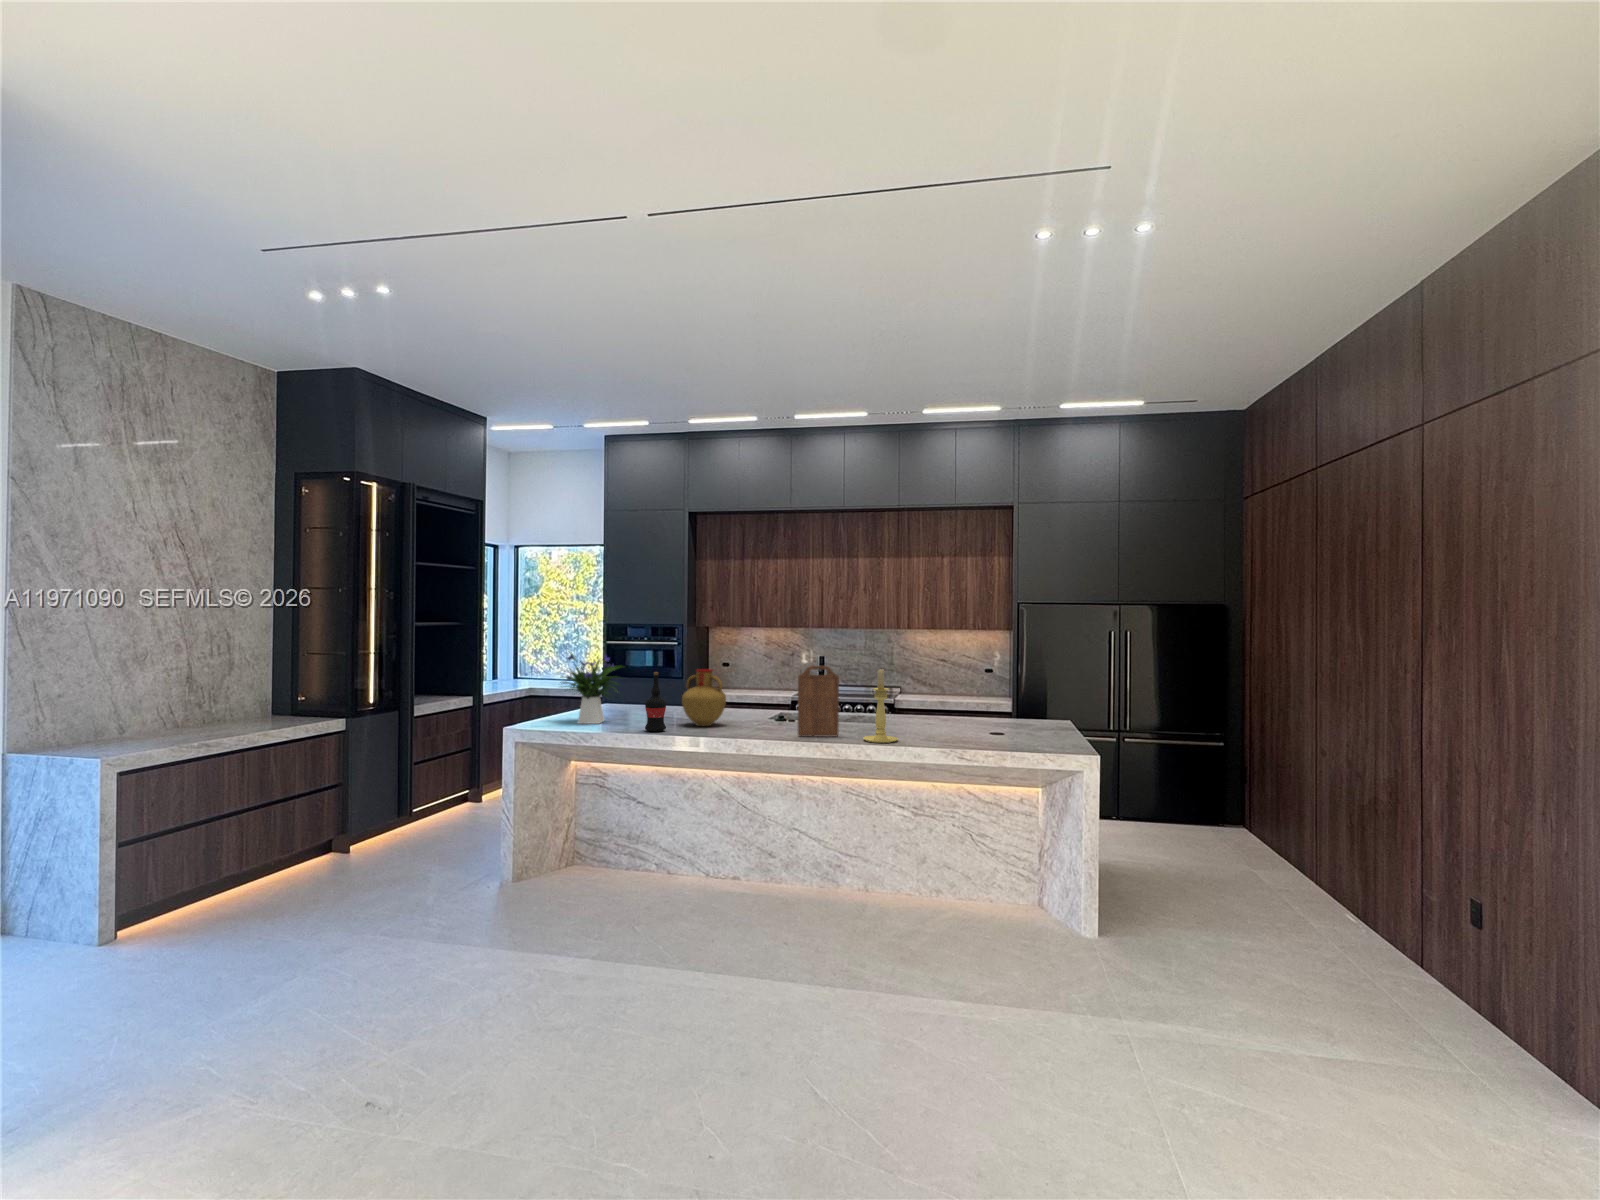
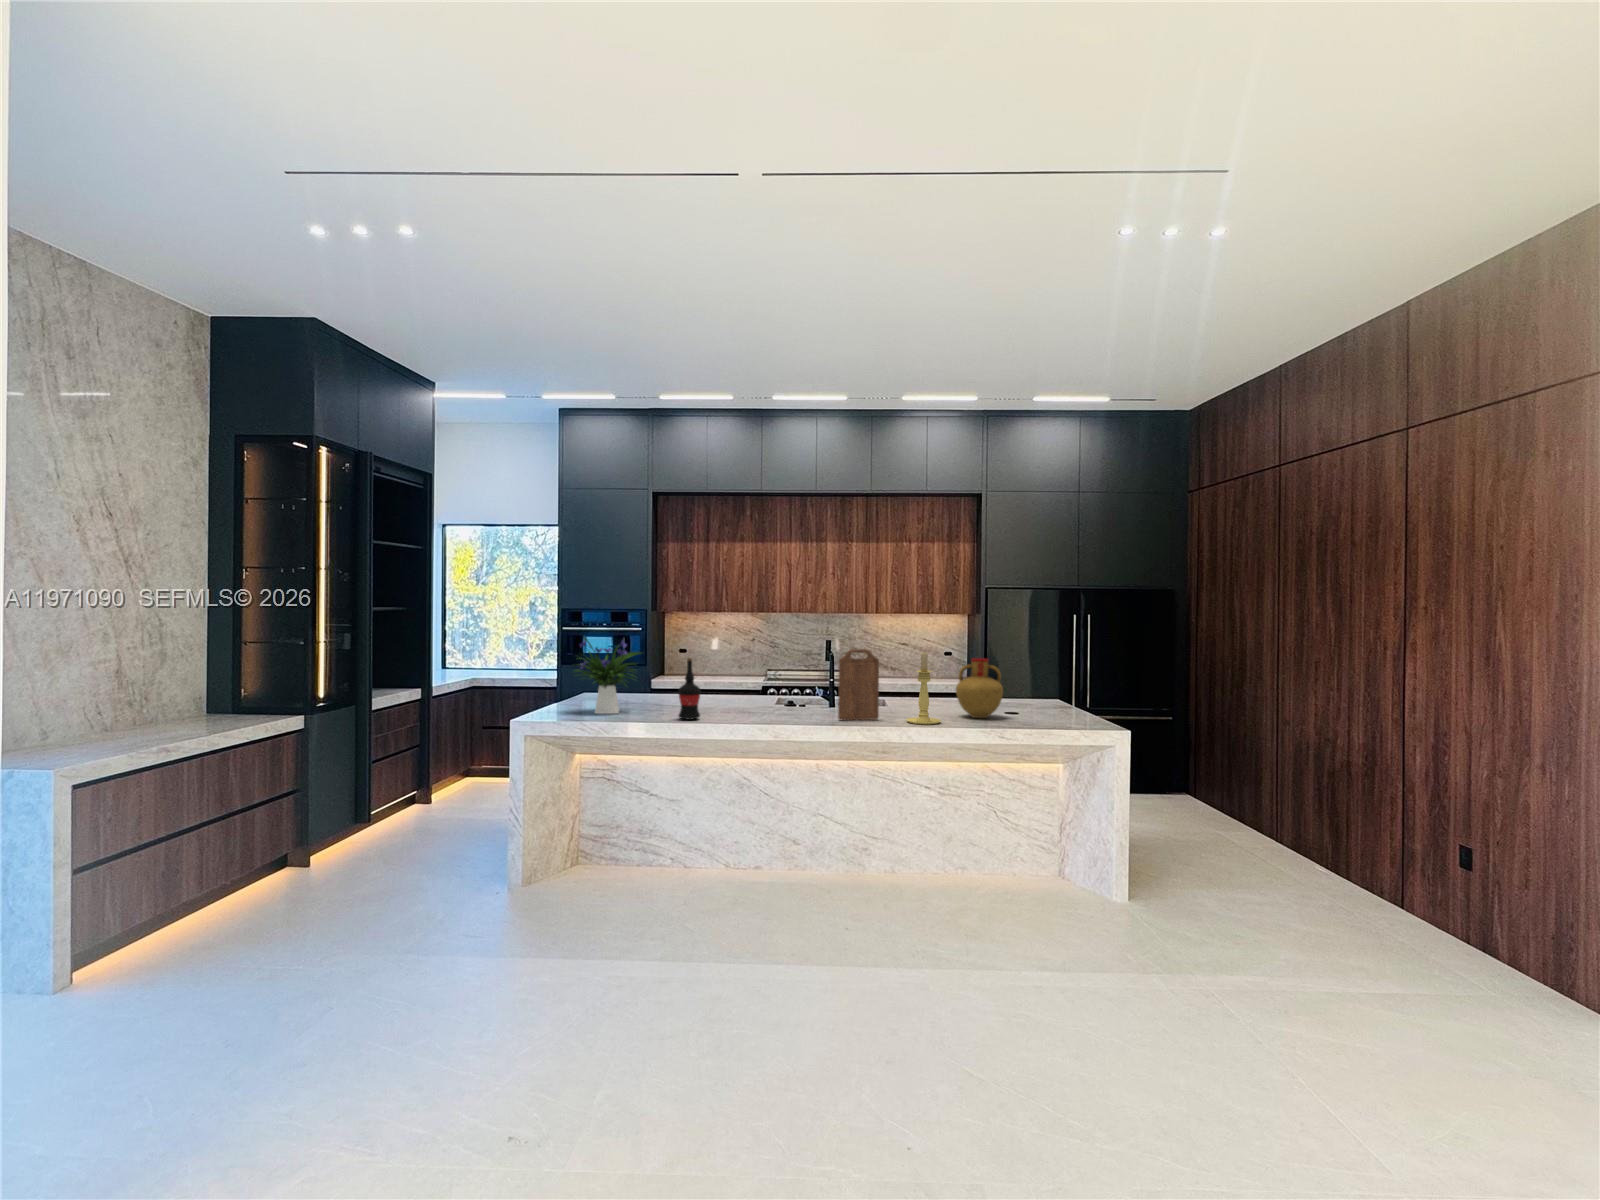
vase: present [682,669,726,726] -> present [956,658,1003,718]

